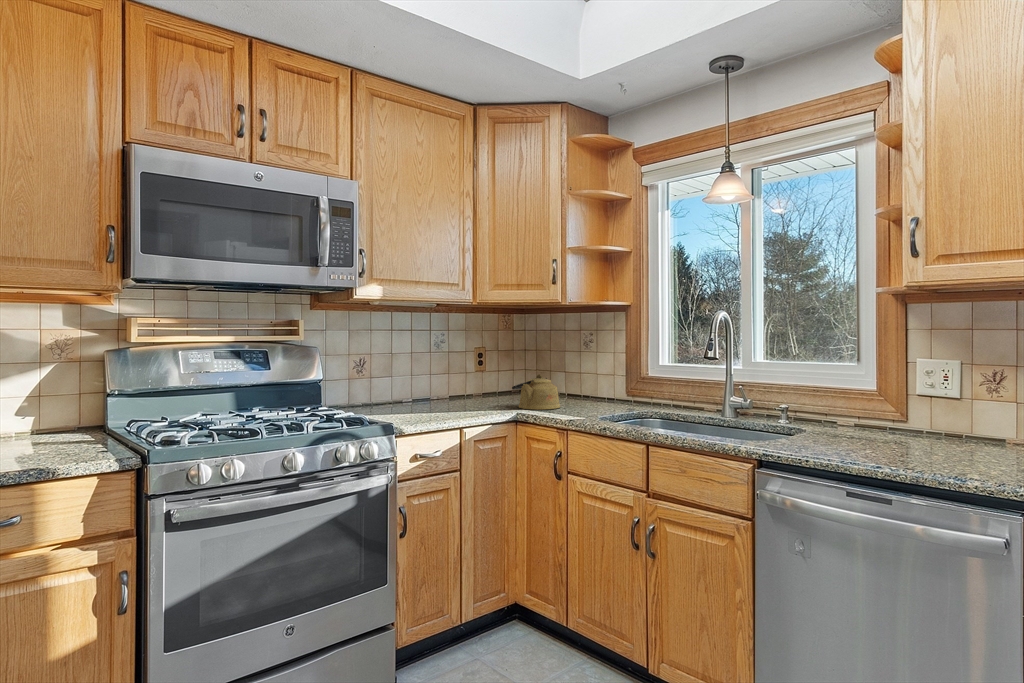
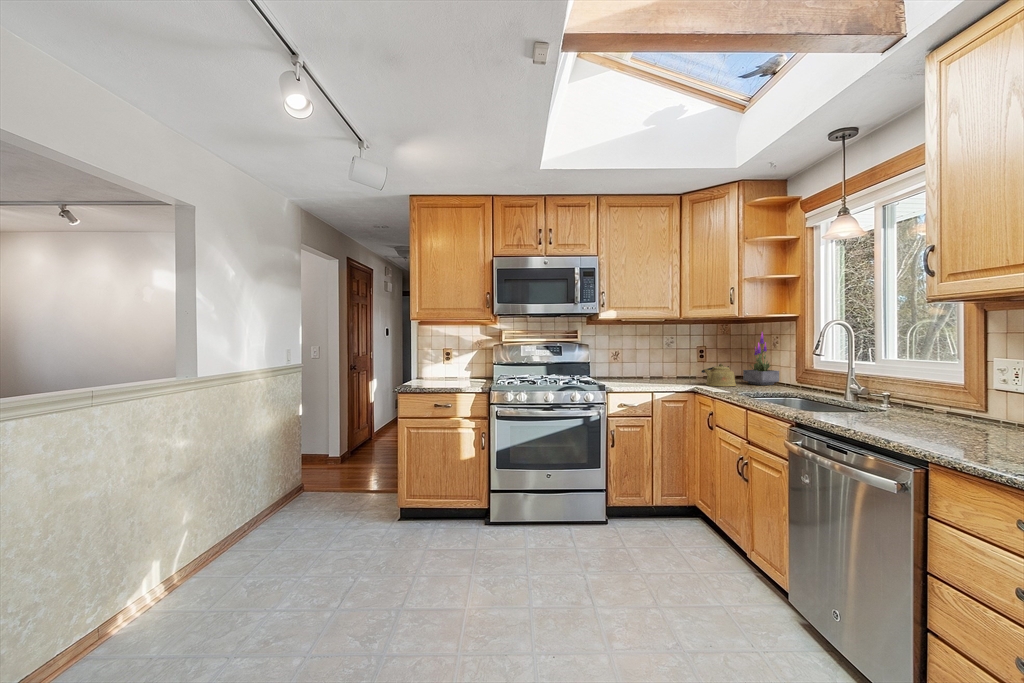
potted plant: none [555,326,597,403] -> present [743,333,779,385]

